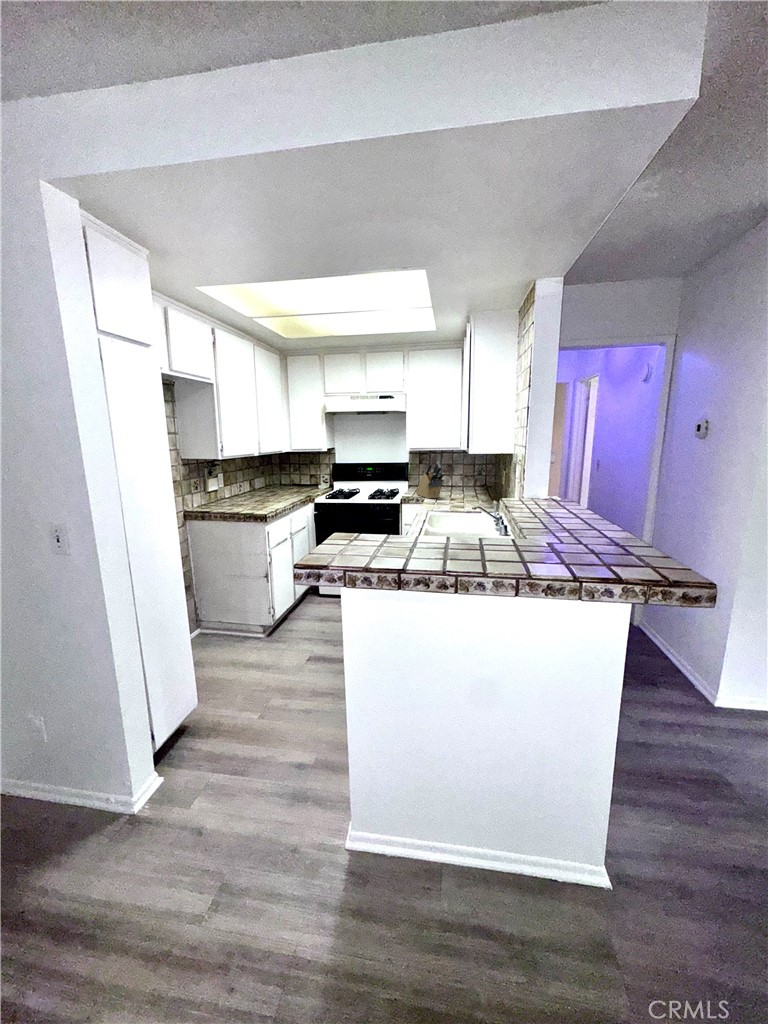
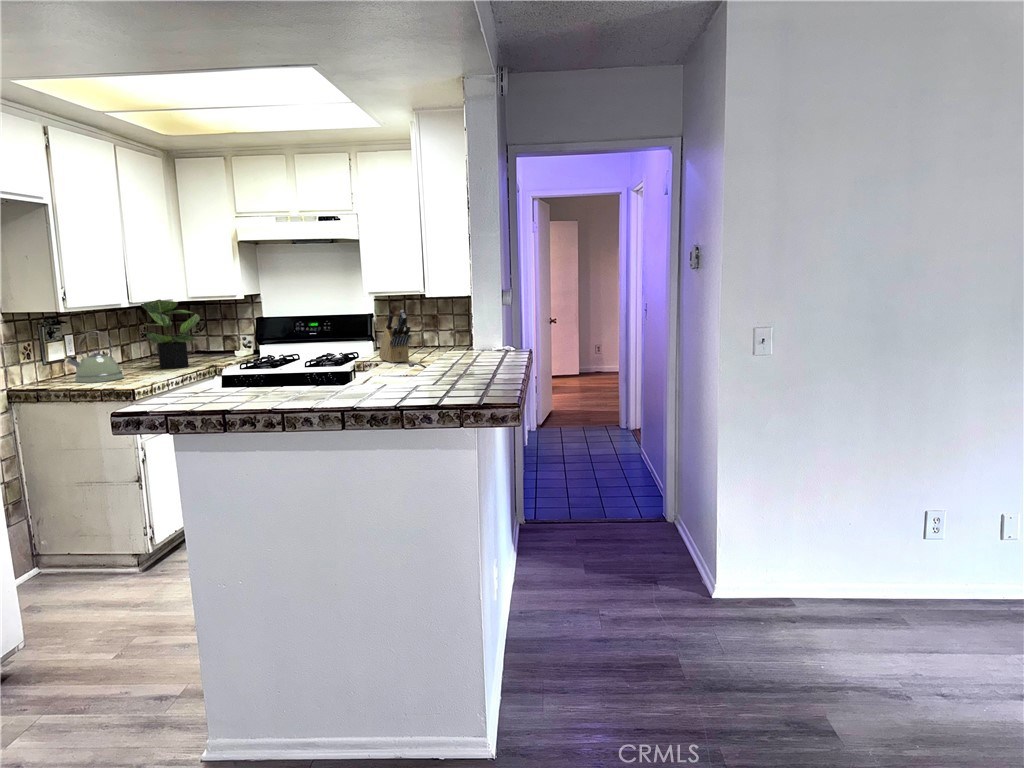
potted plant: none [262,451,300,497] -> present [141,300,201,369]
kettle: none [219,472,256,507] -> present [65,331,124,383]

